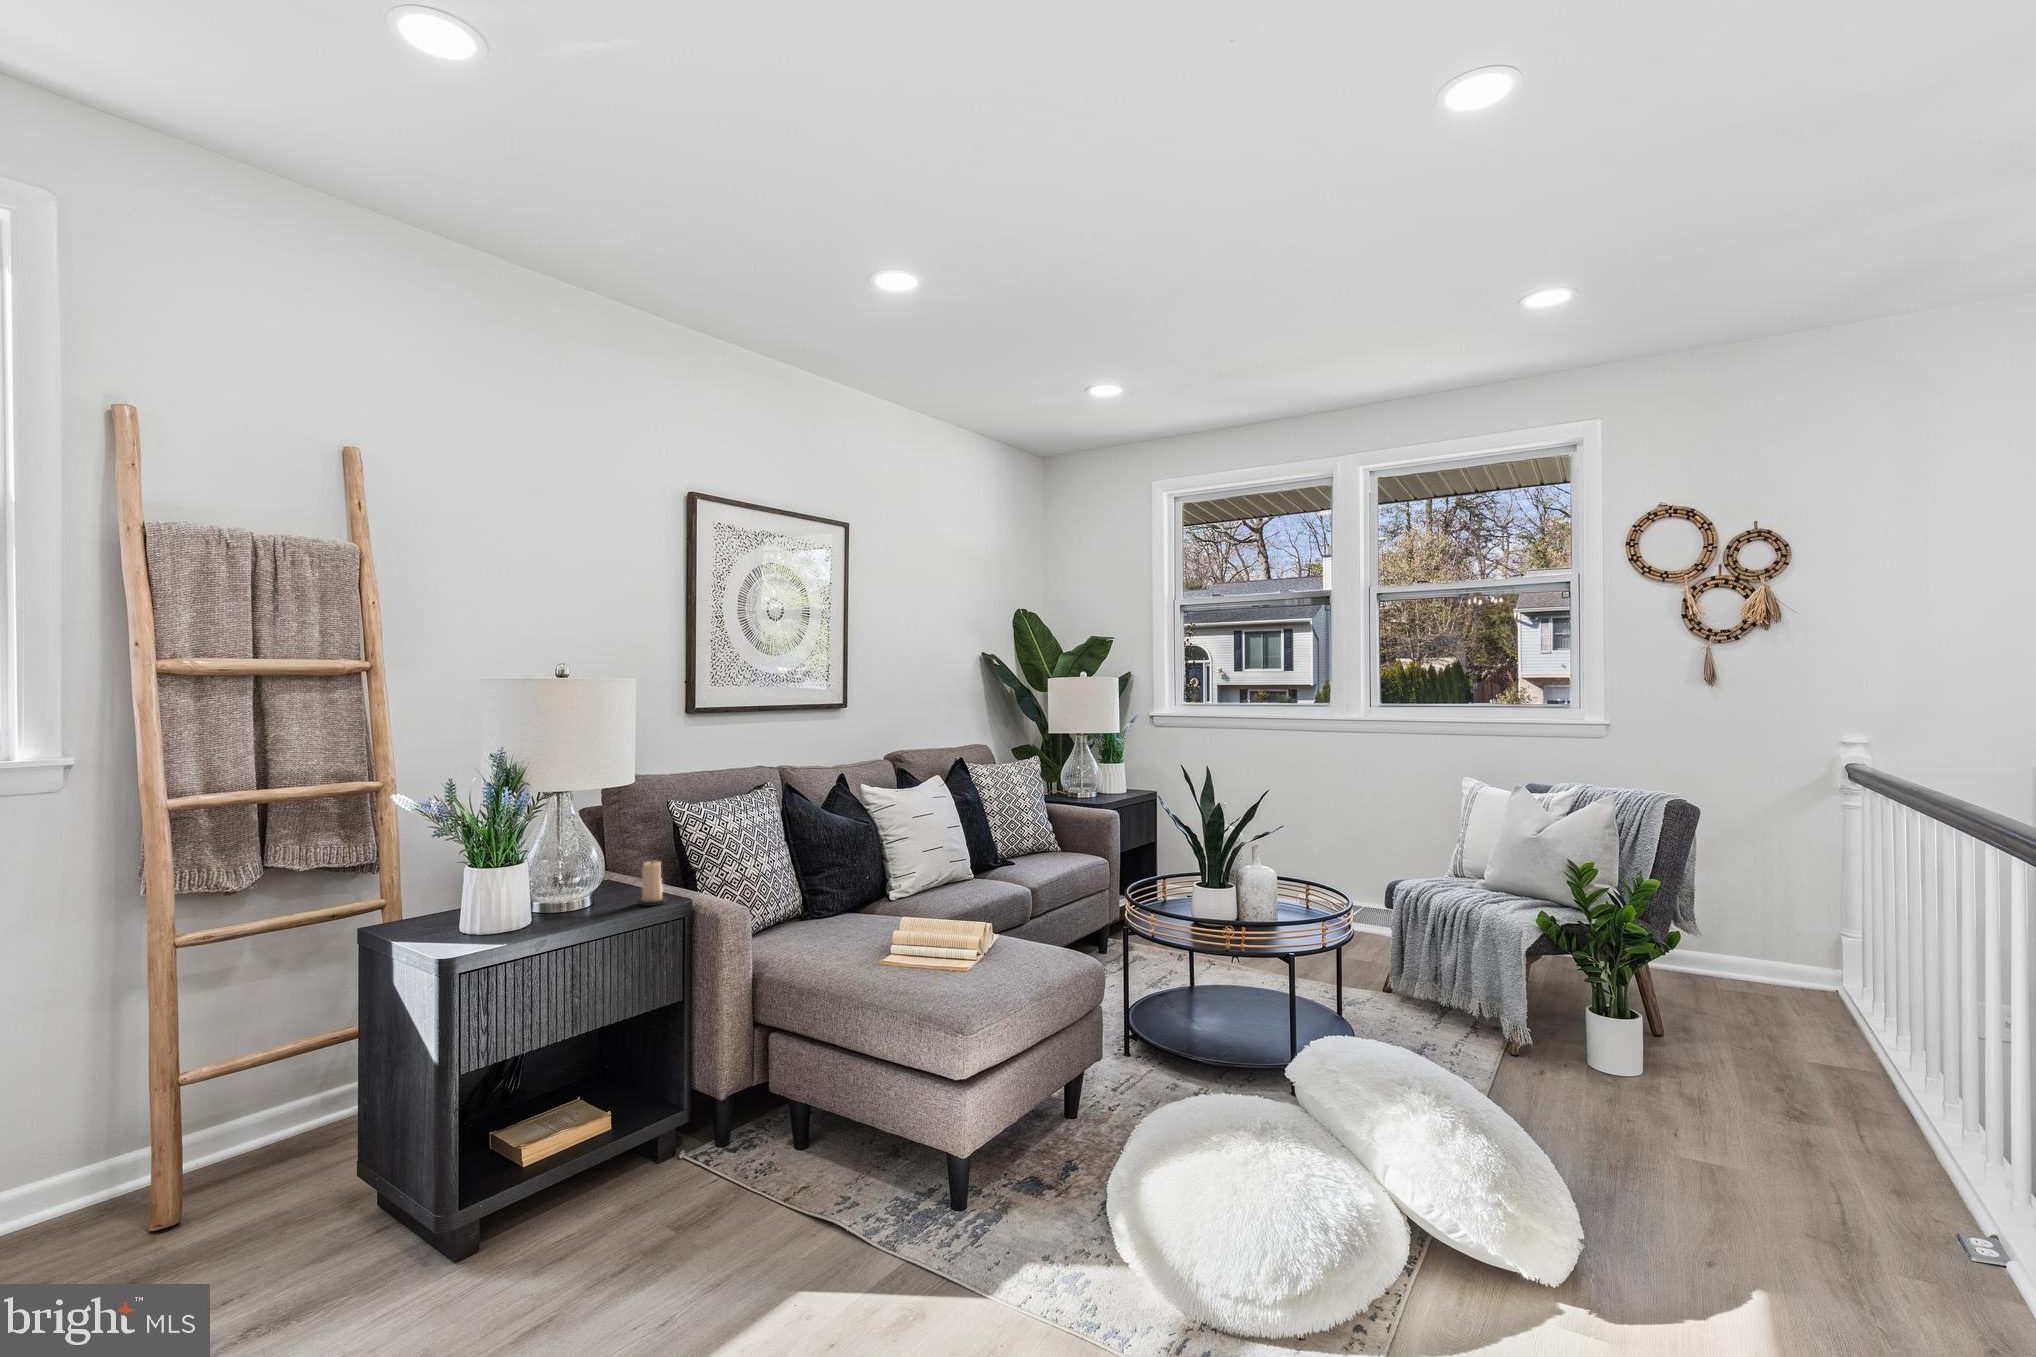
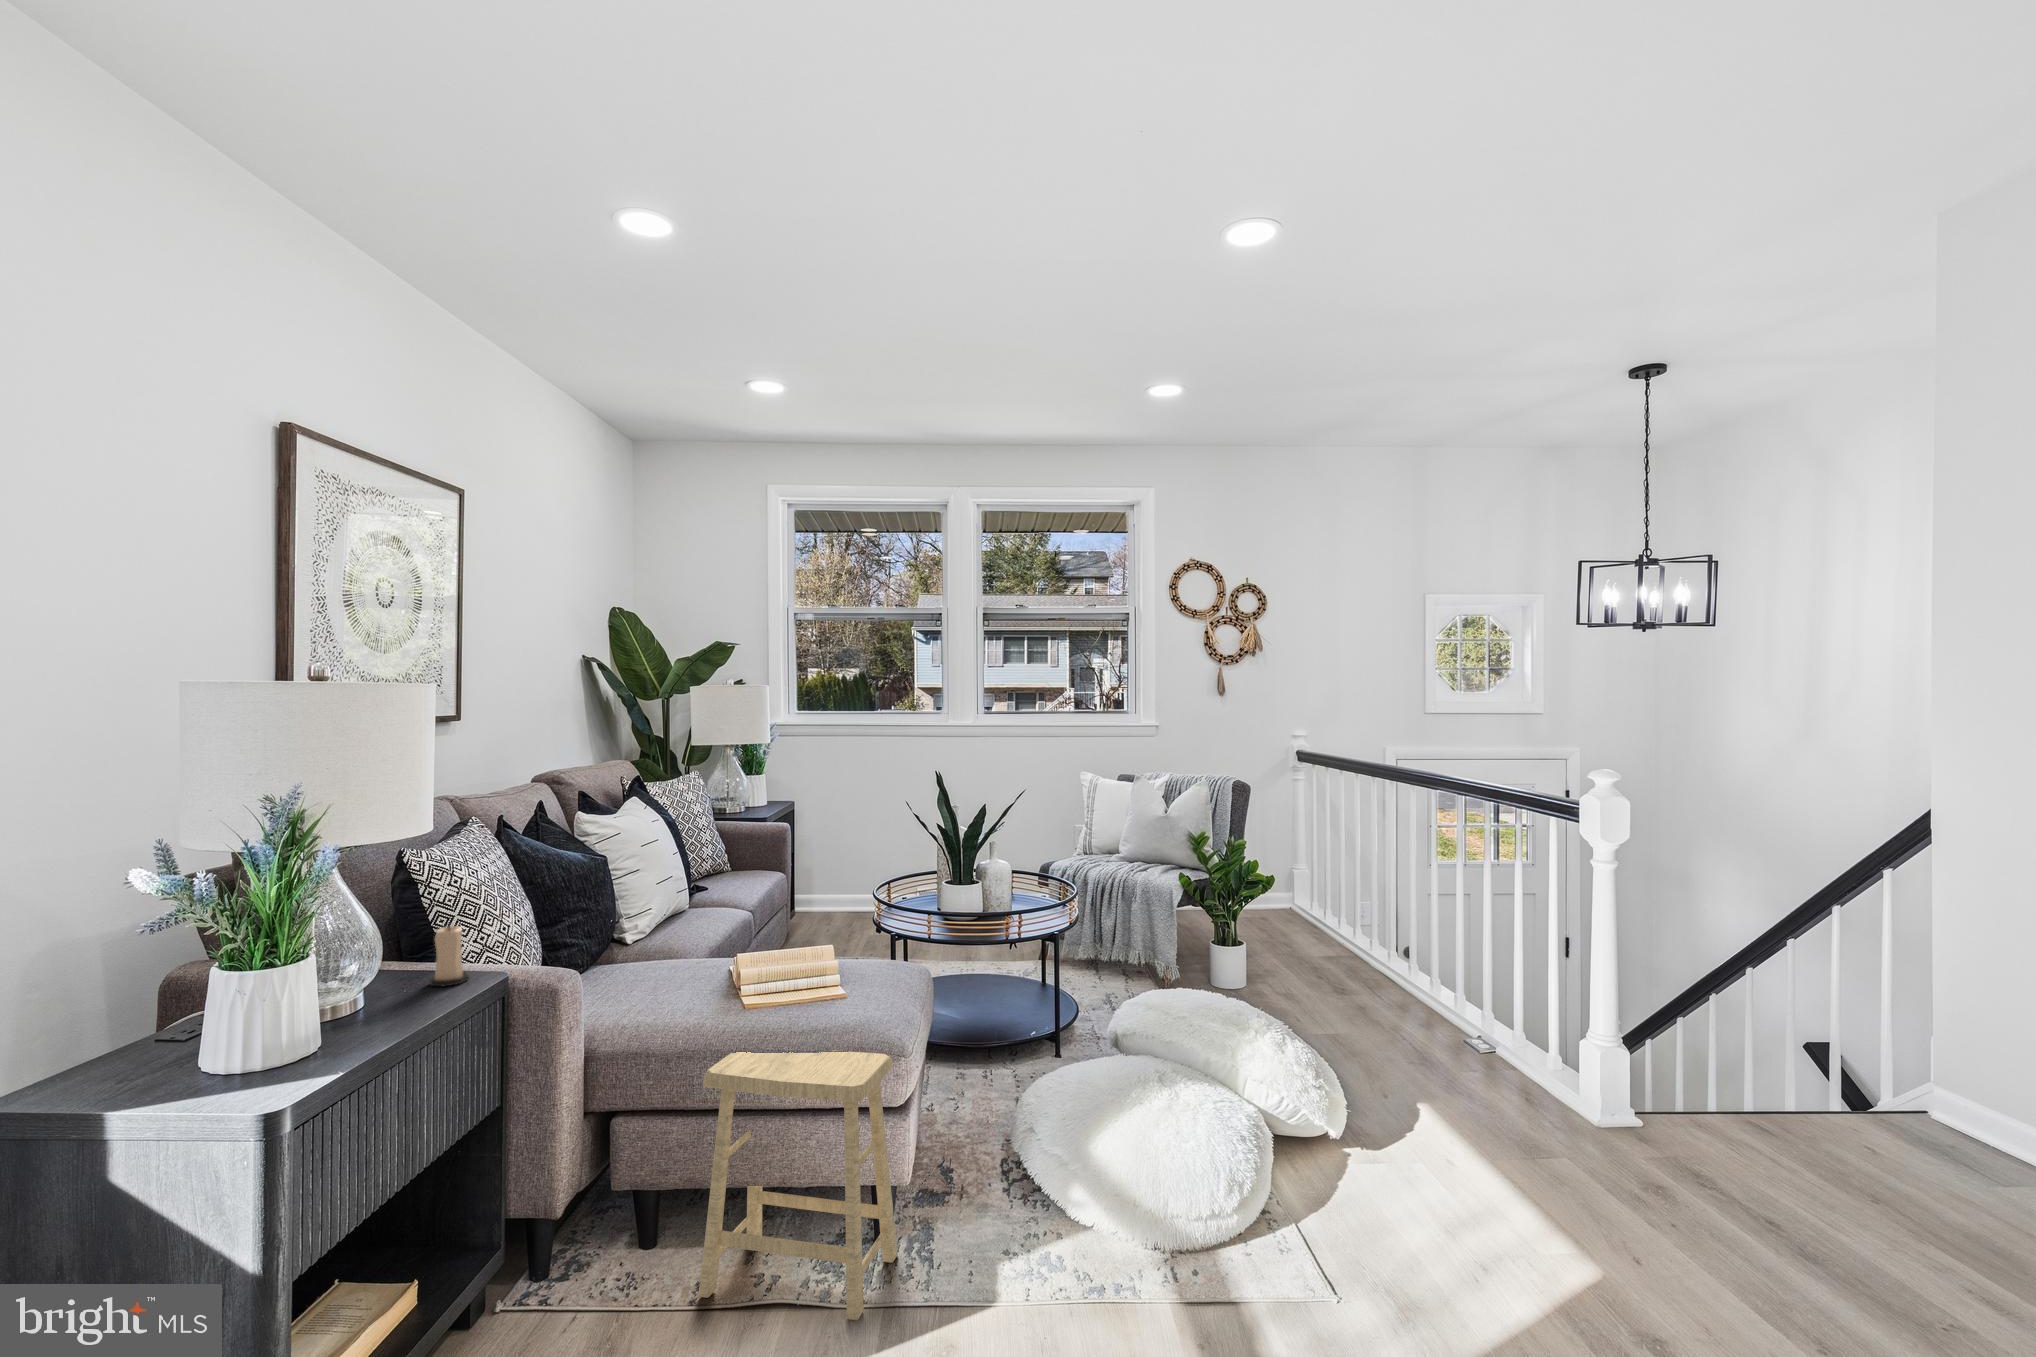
footstool: none [792,997,958,1262] -> present [699,1052,898,1321]

